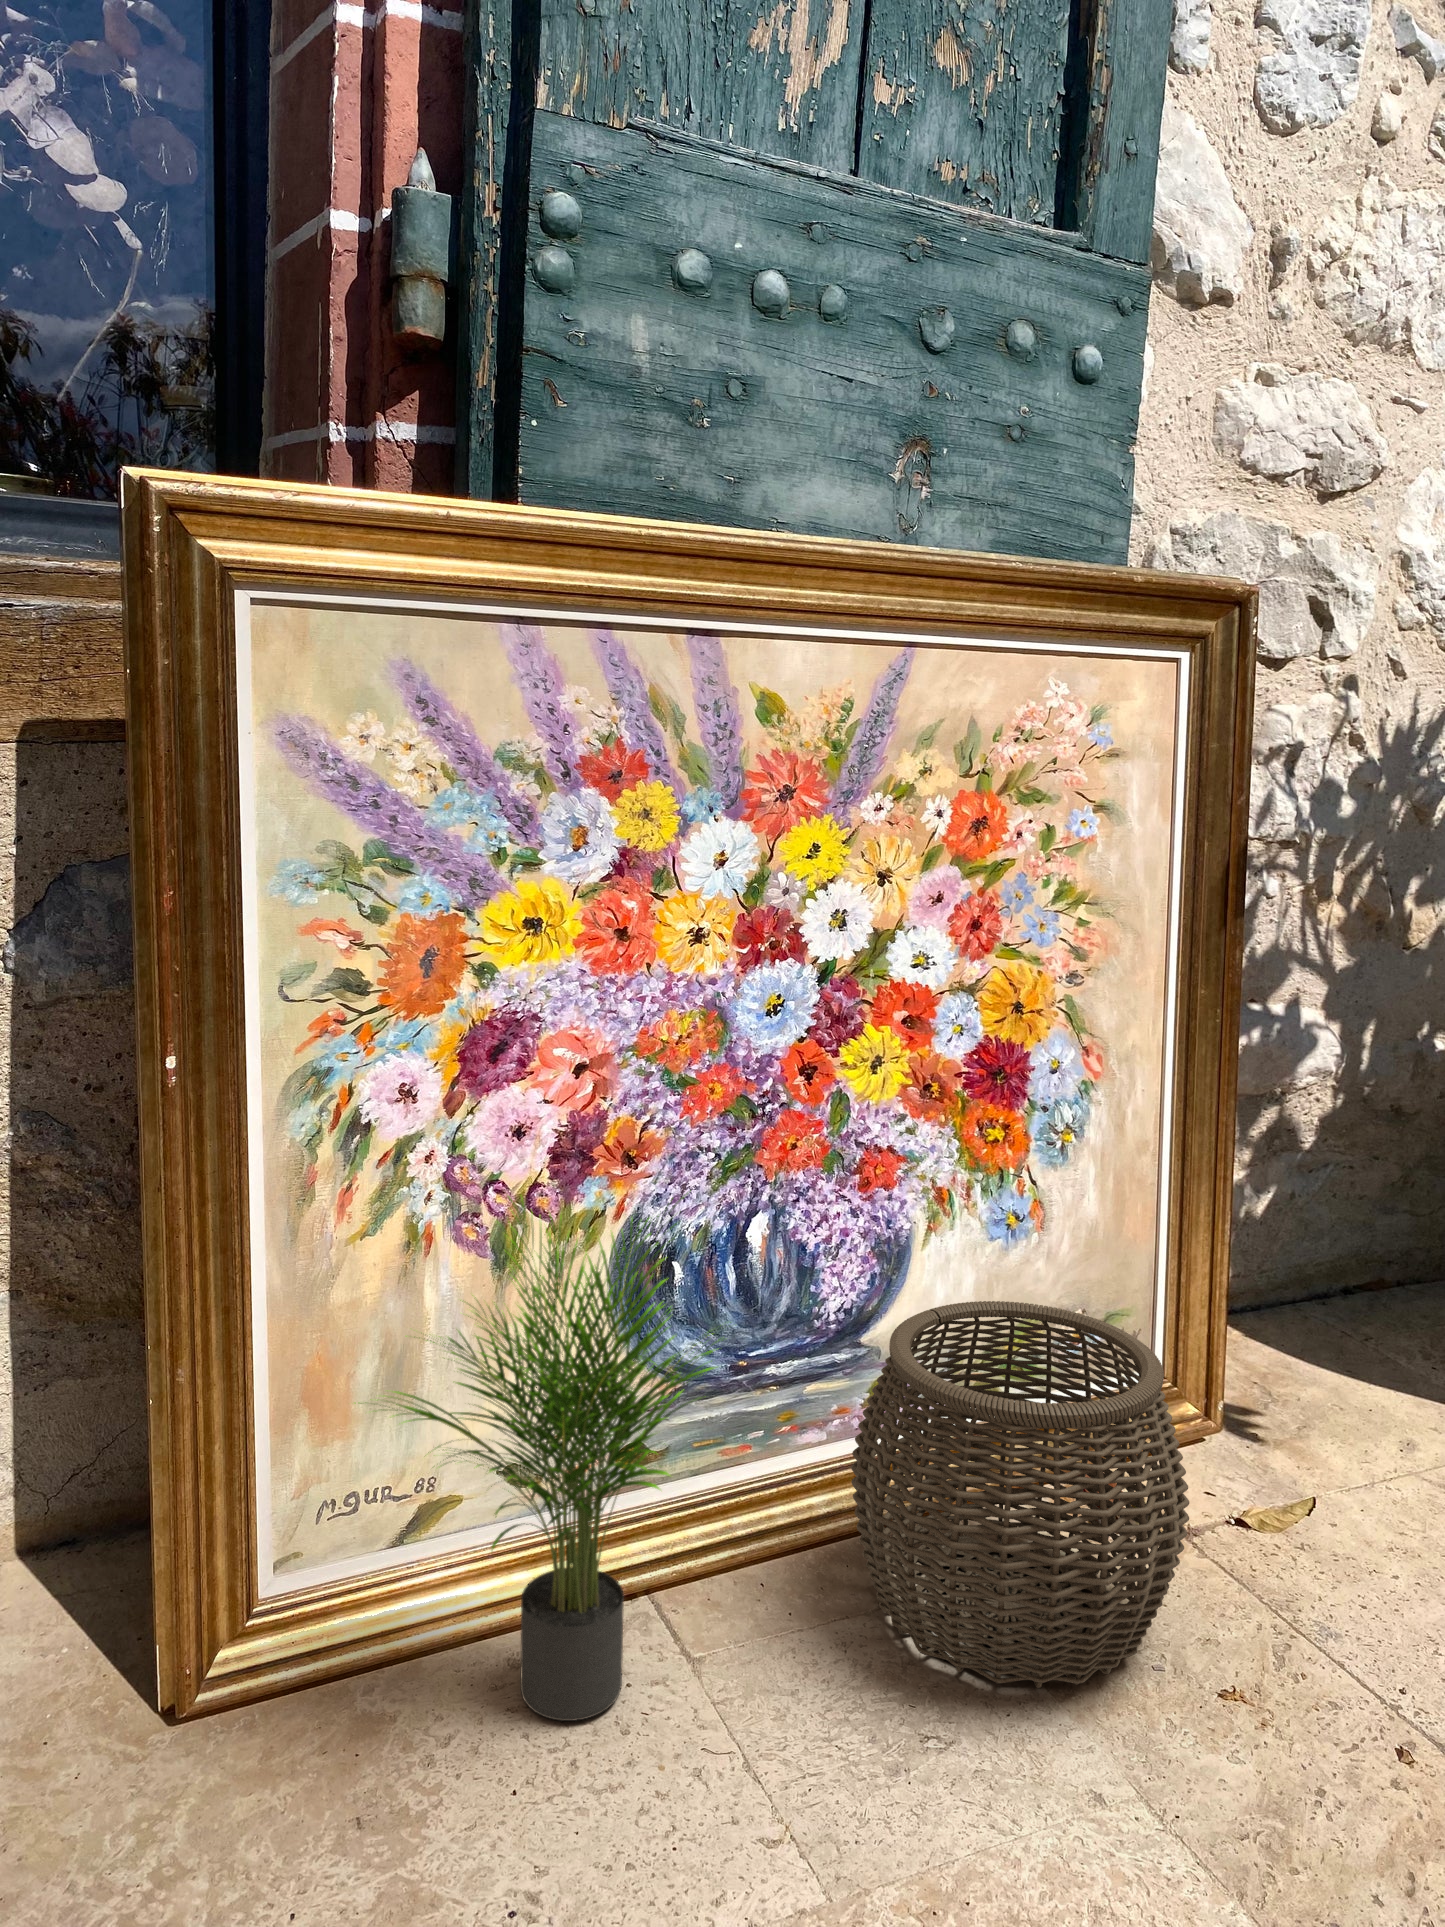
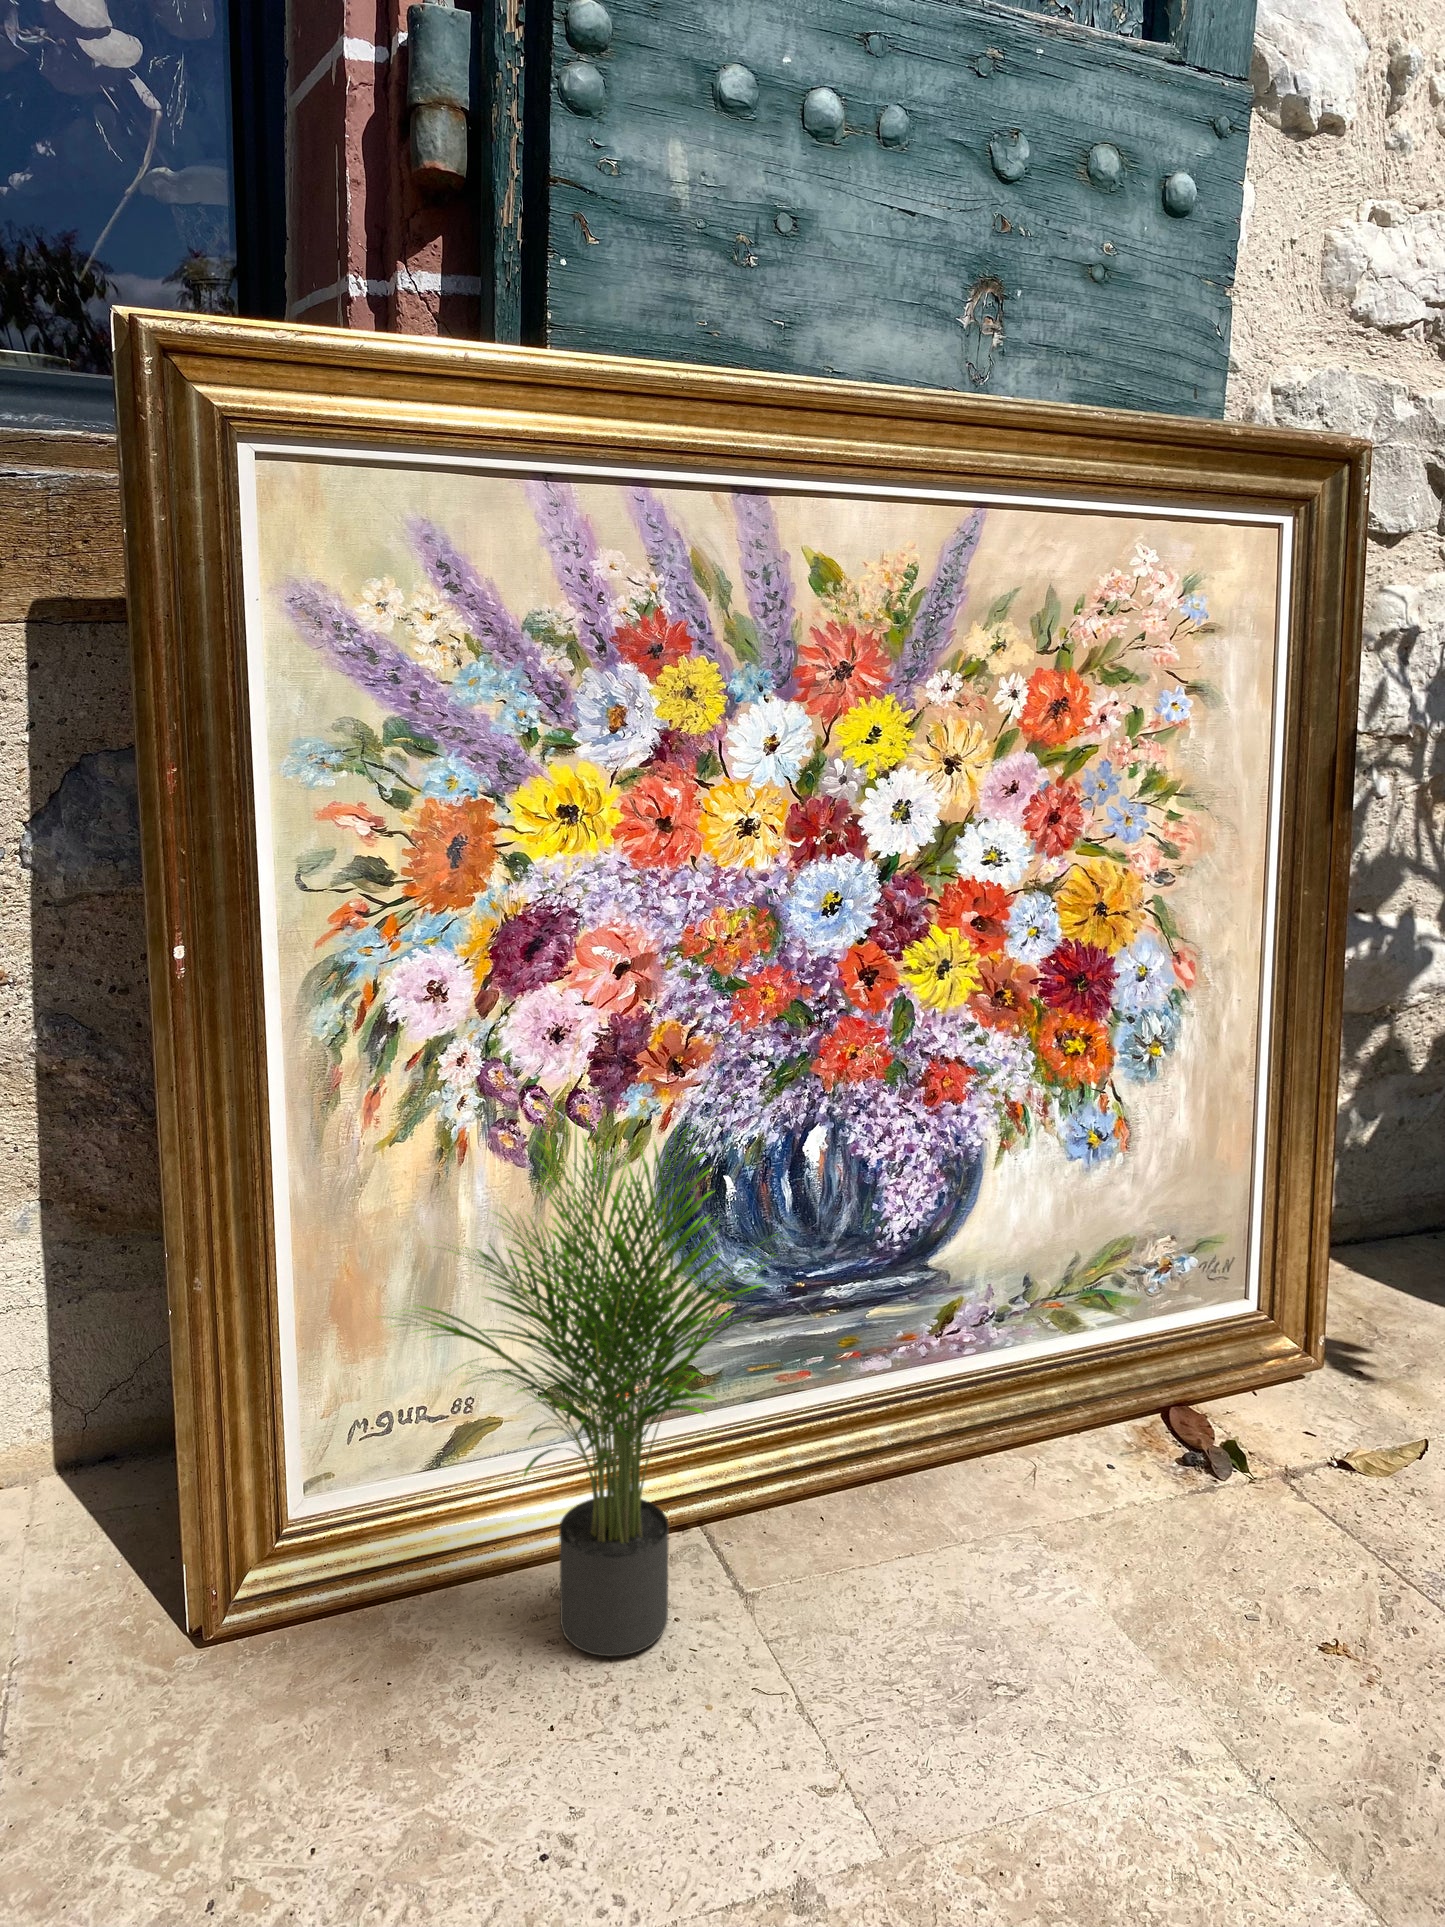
woven basket: present [851,1301,1189,1688] -> none [916,1222,1287,1635]

